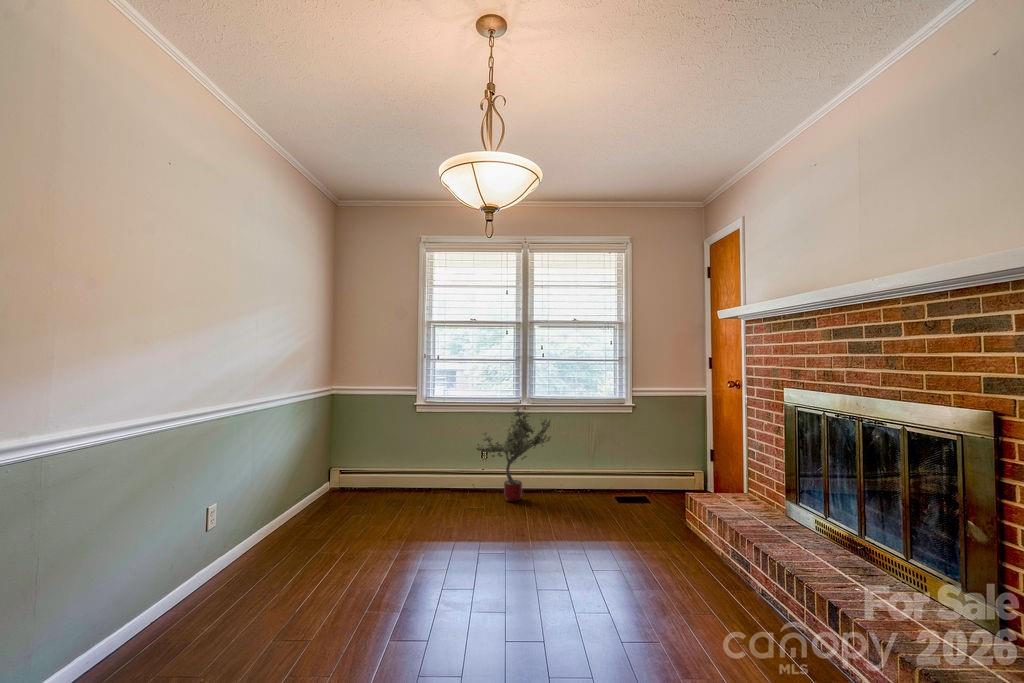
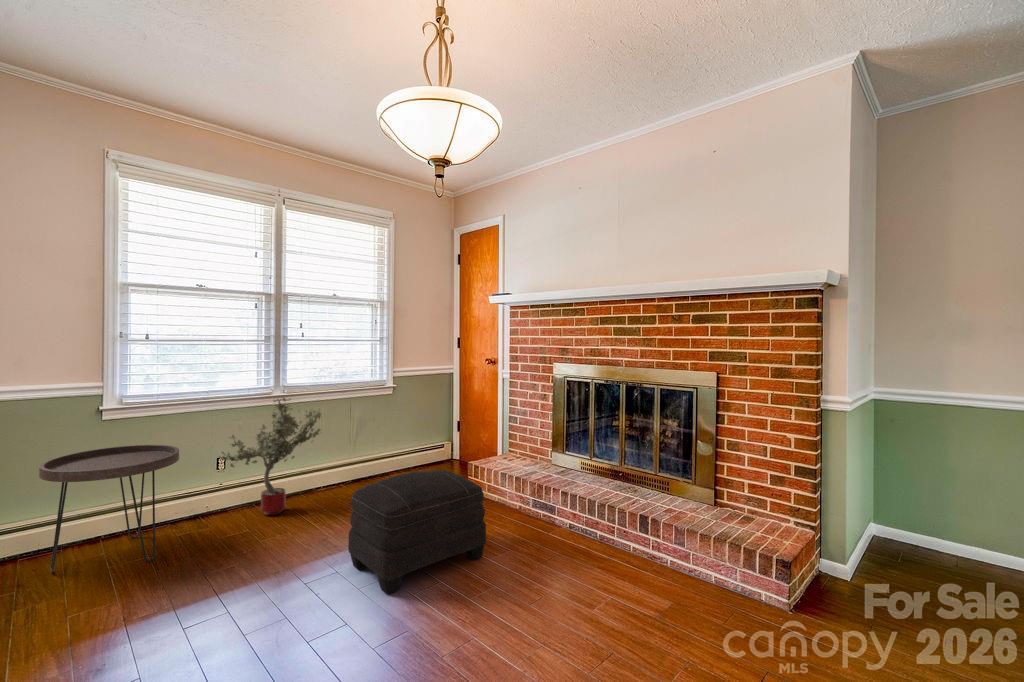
side table: none [375,431,447,512] -> present [39,445,179,572]
ottoman: none [517,484,637,588] -> present [348,470,486,594]

